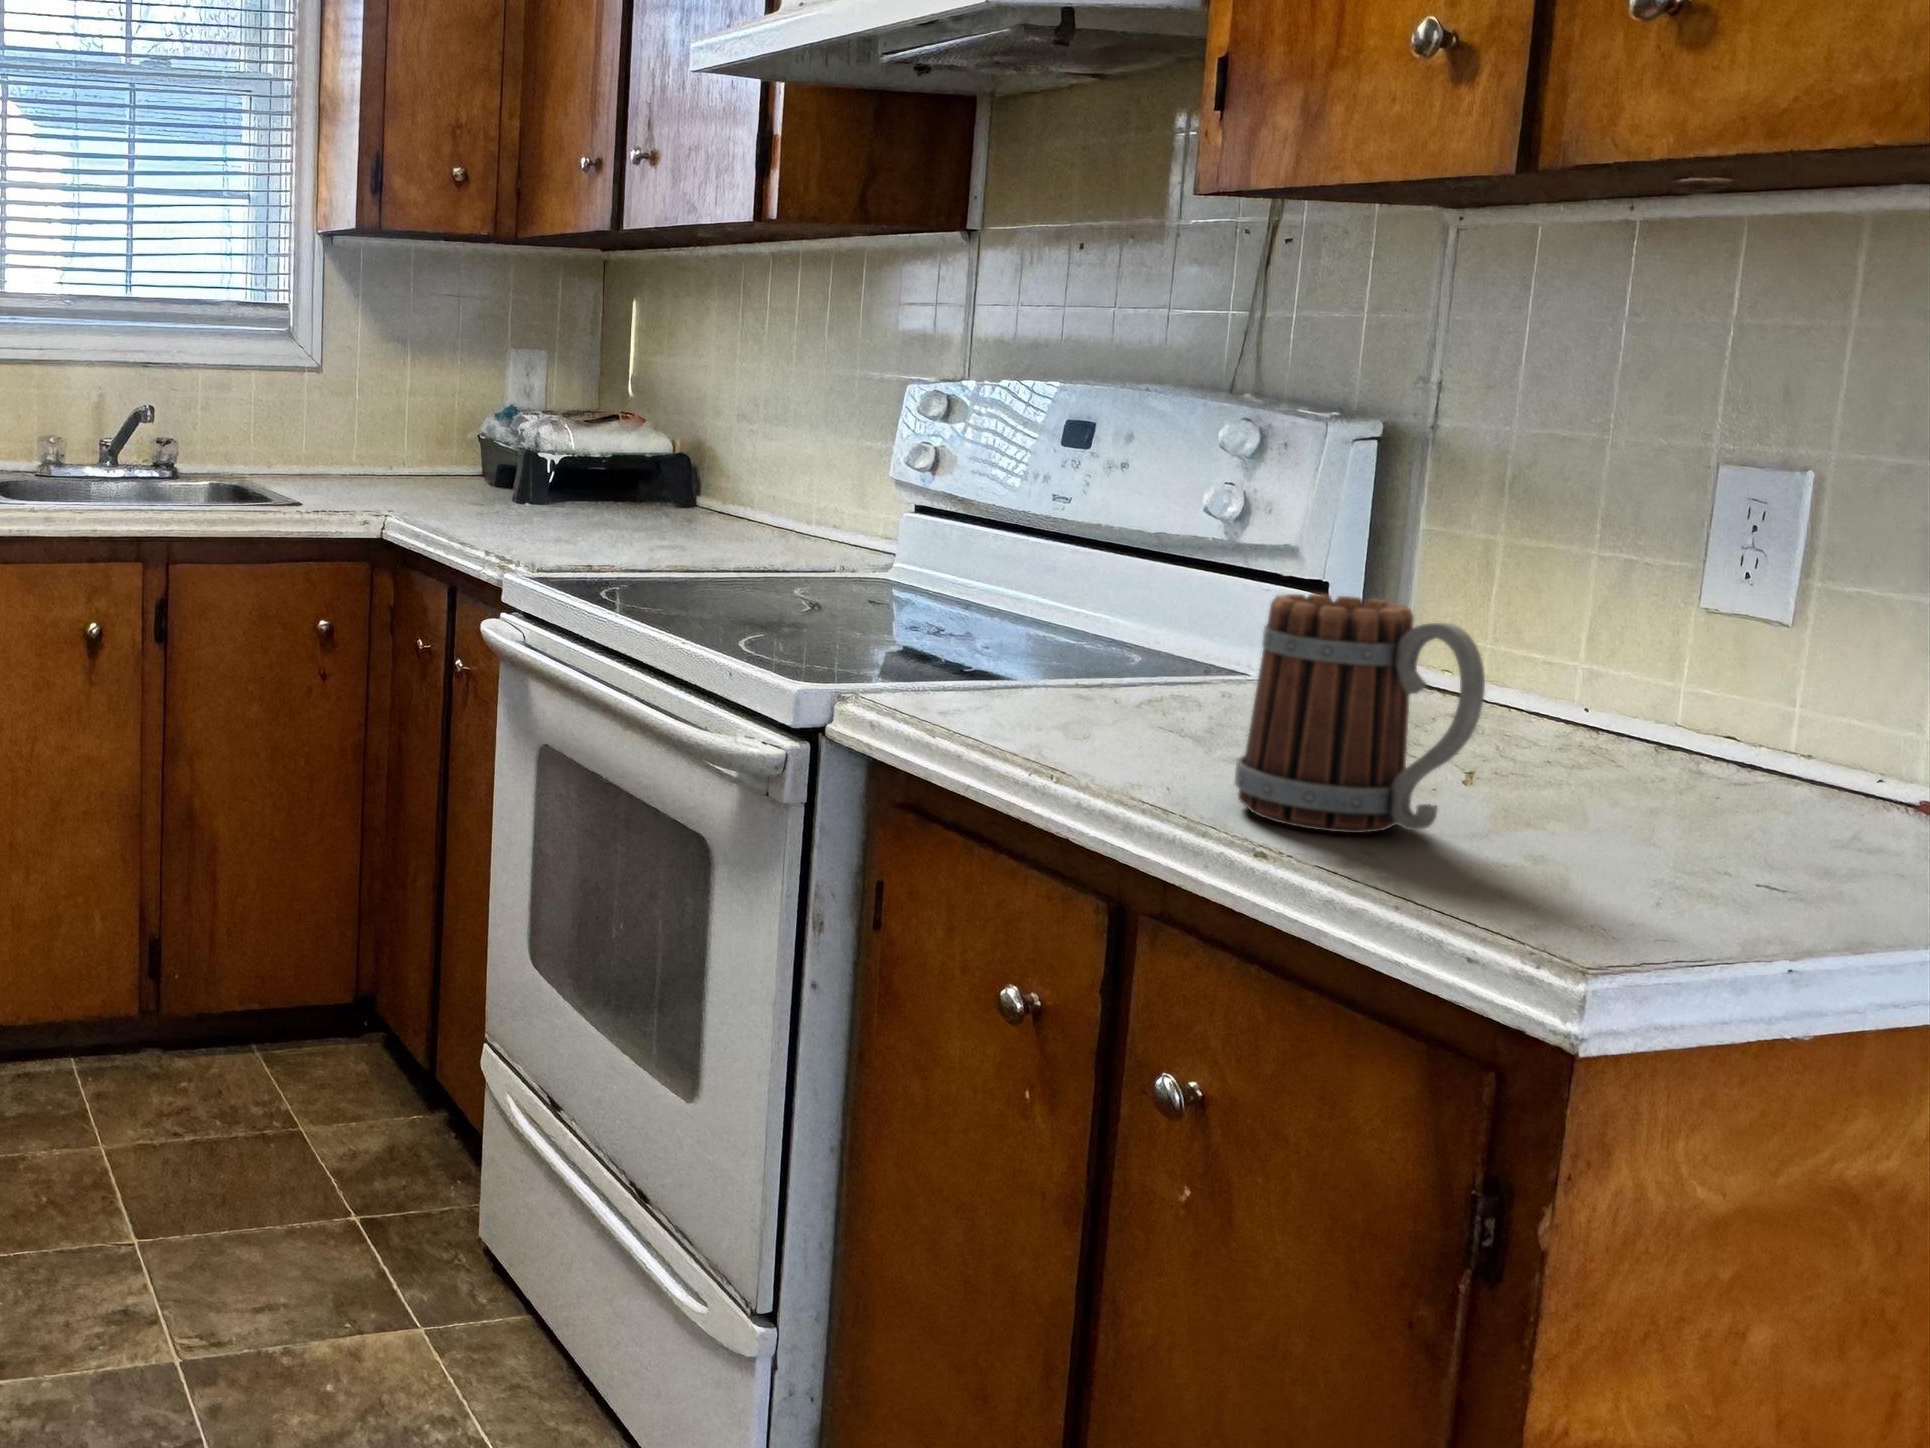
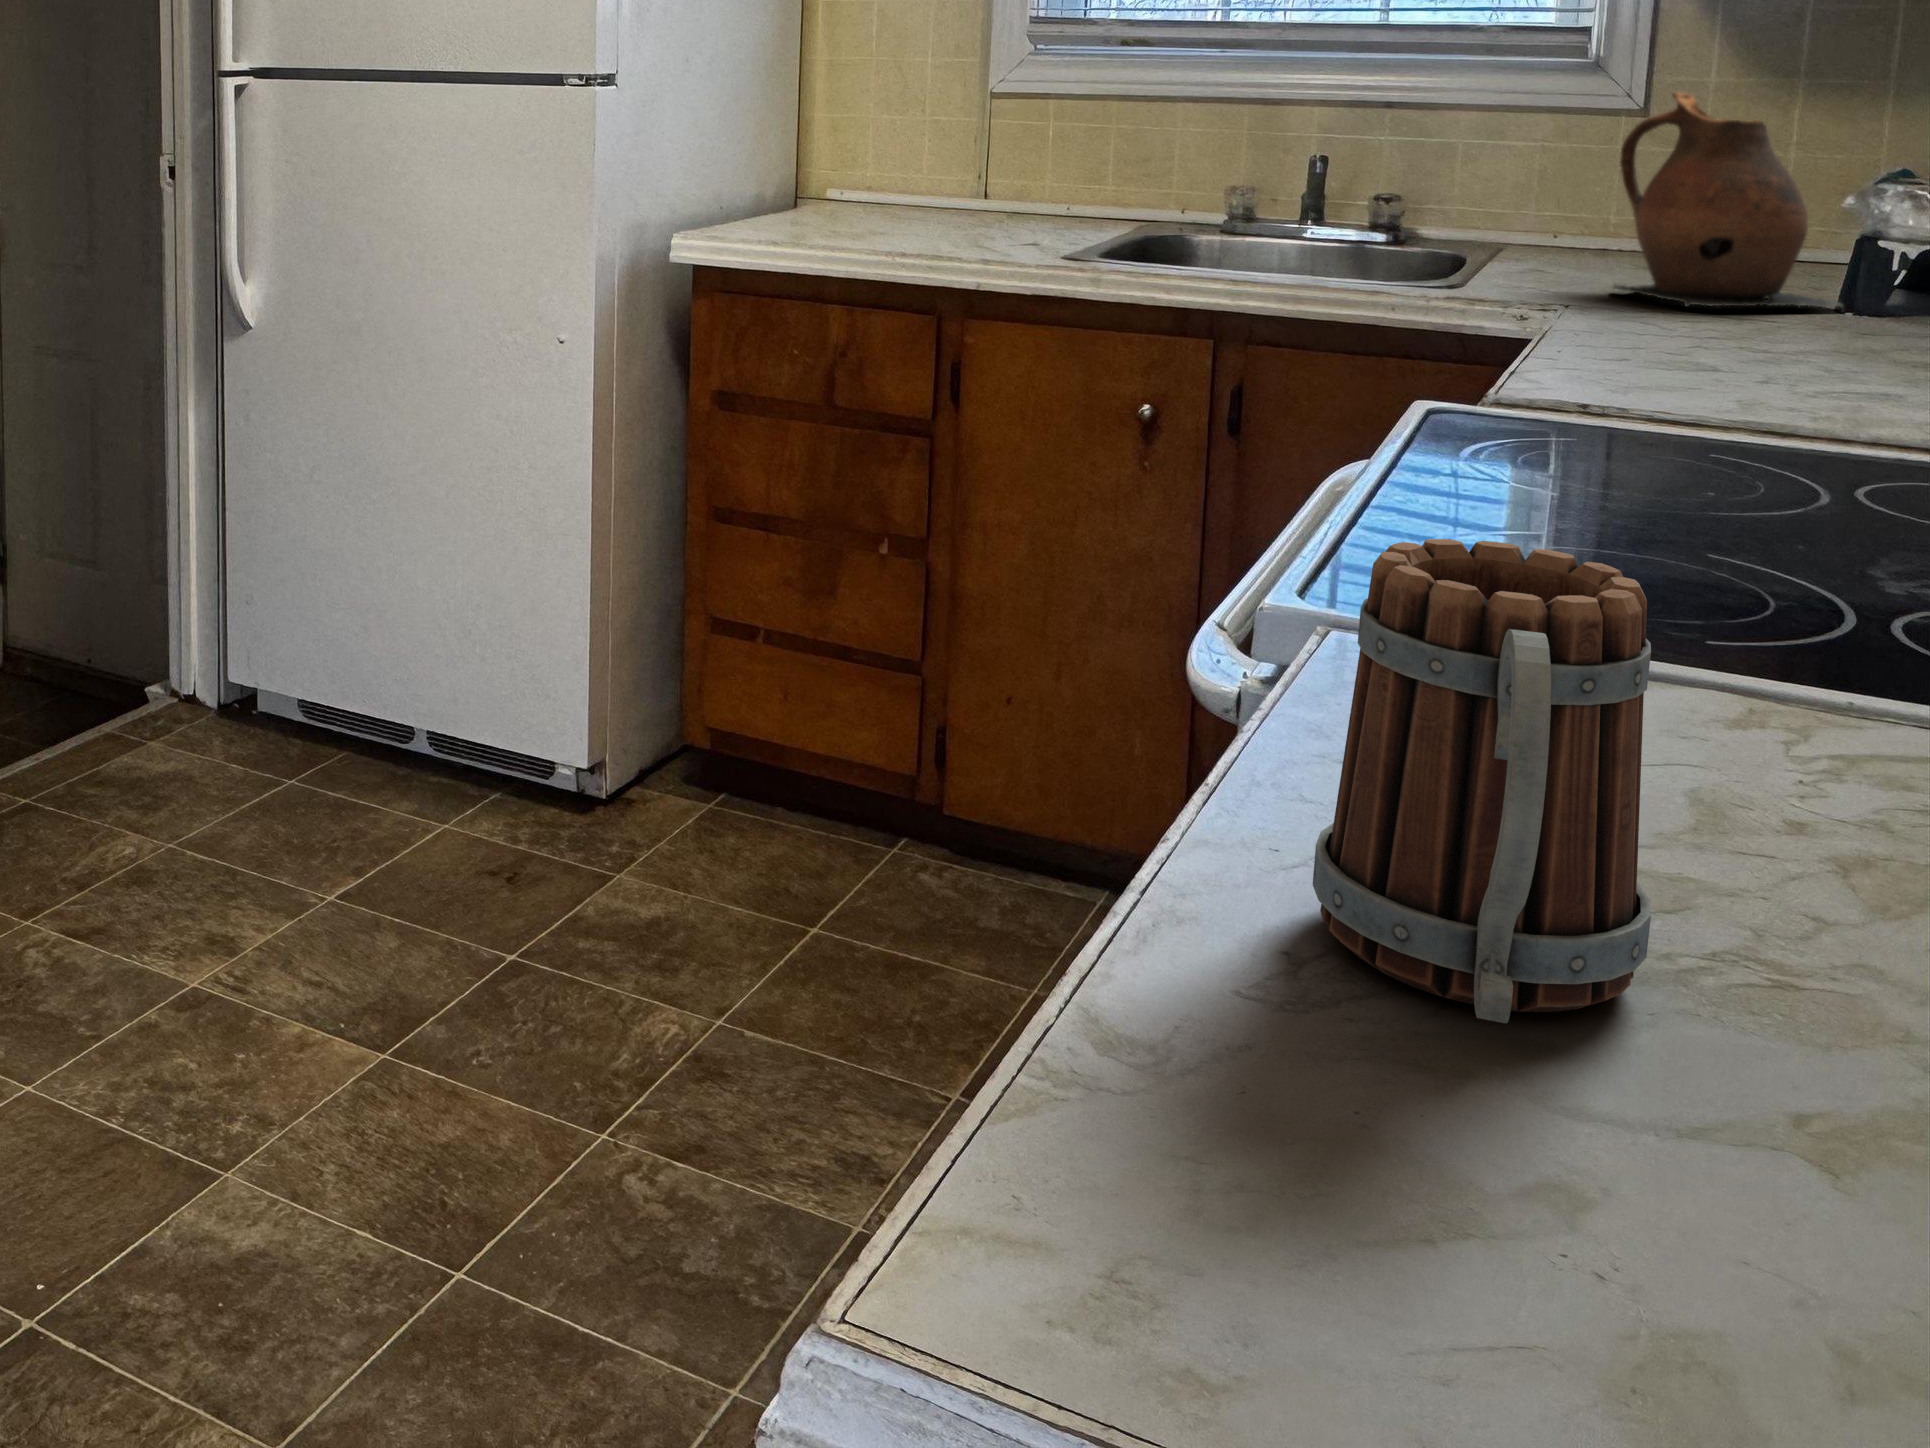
ceramic pitcher: none [390,355,526,509] -> present [1613,93,1843,308]

